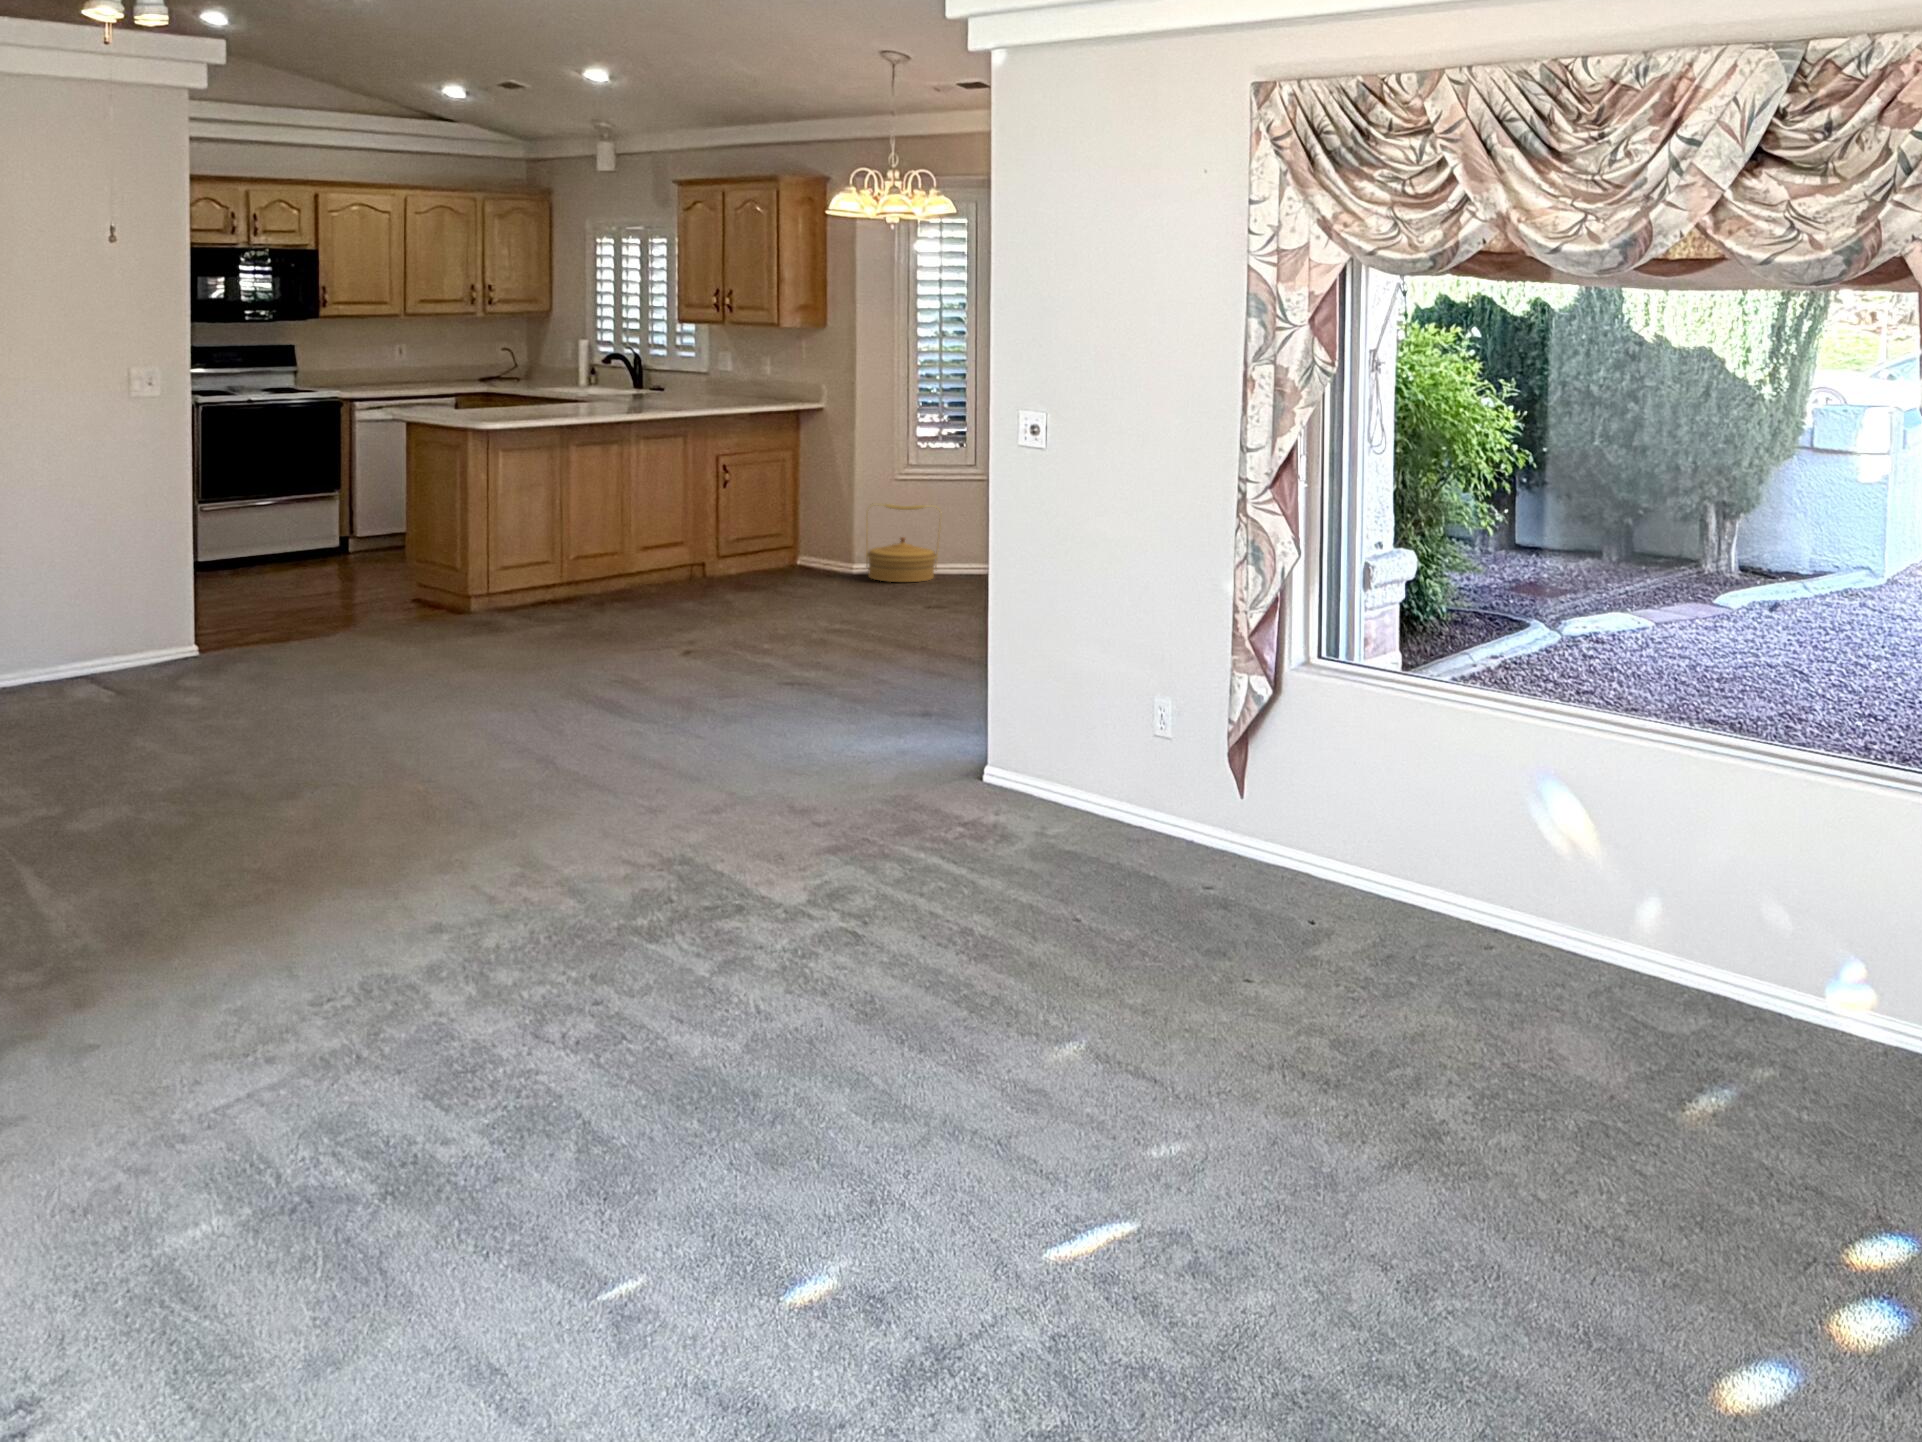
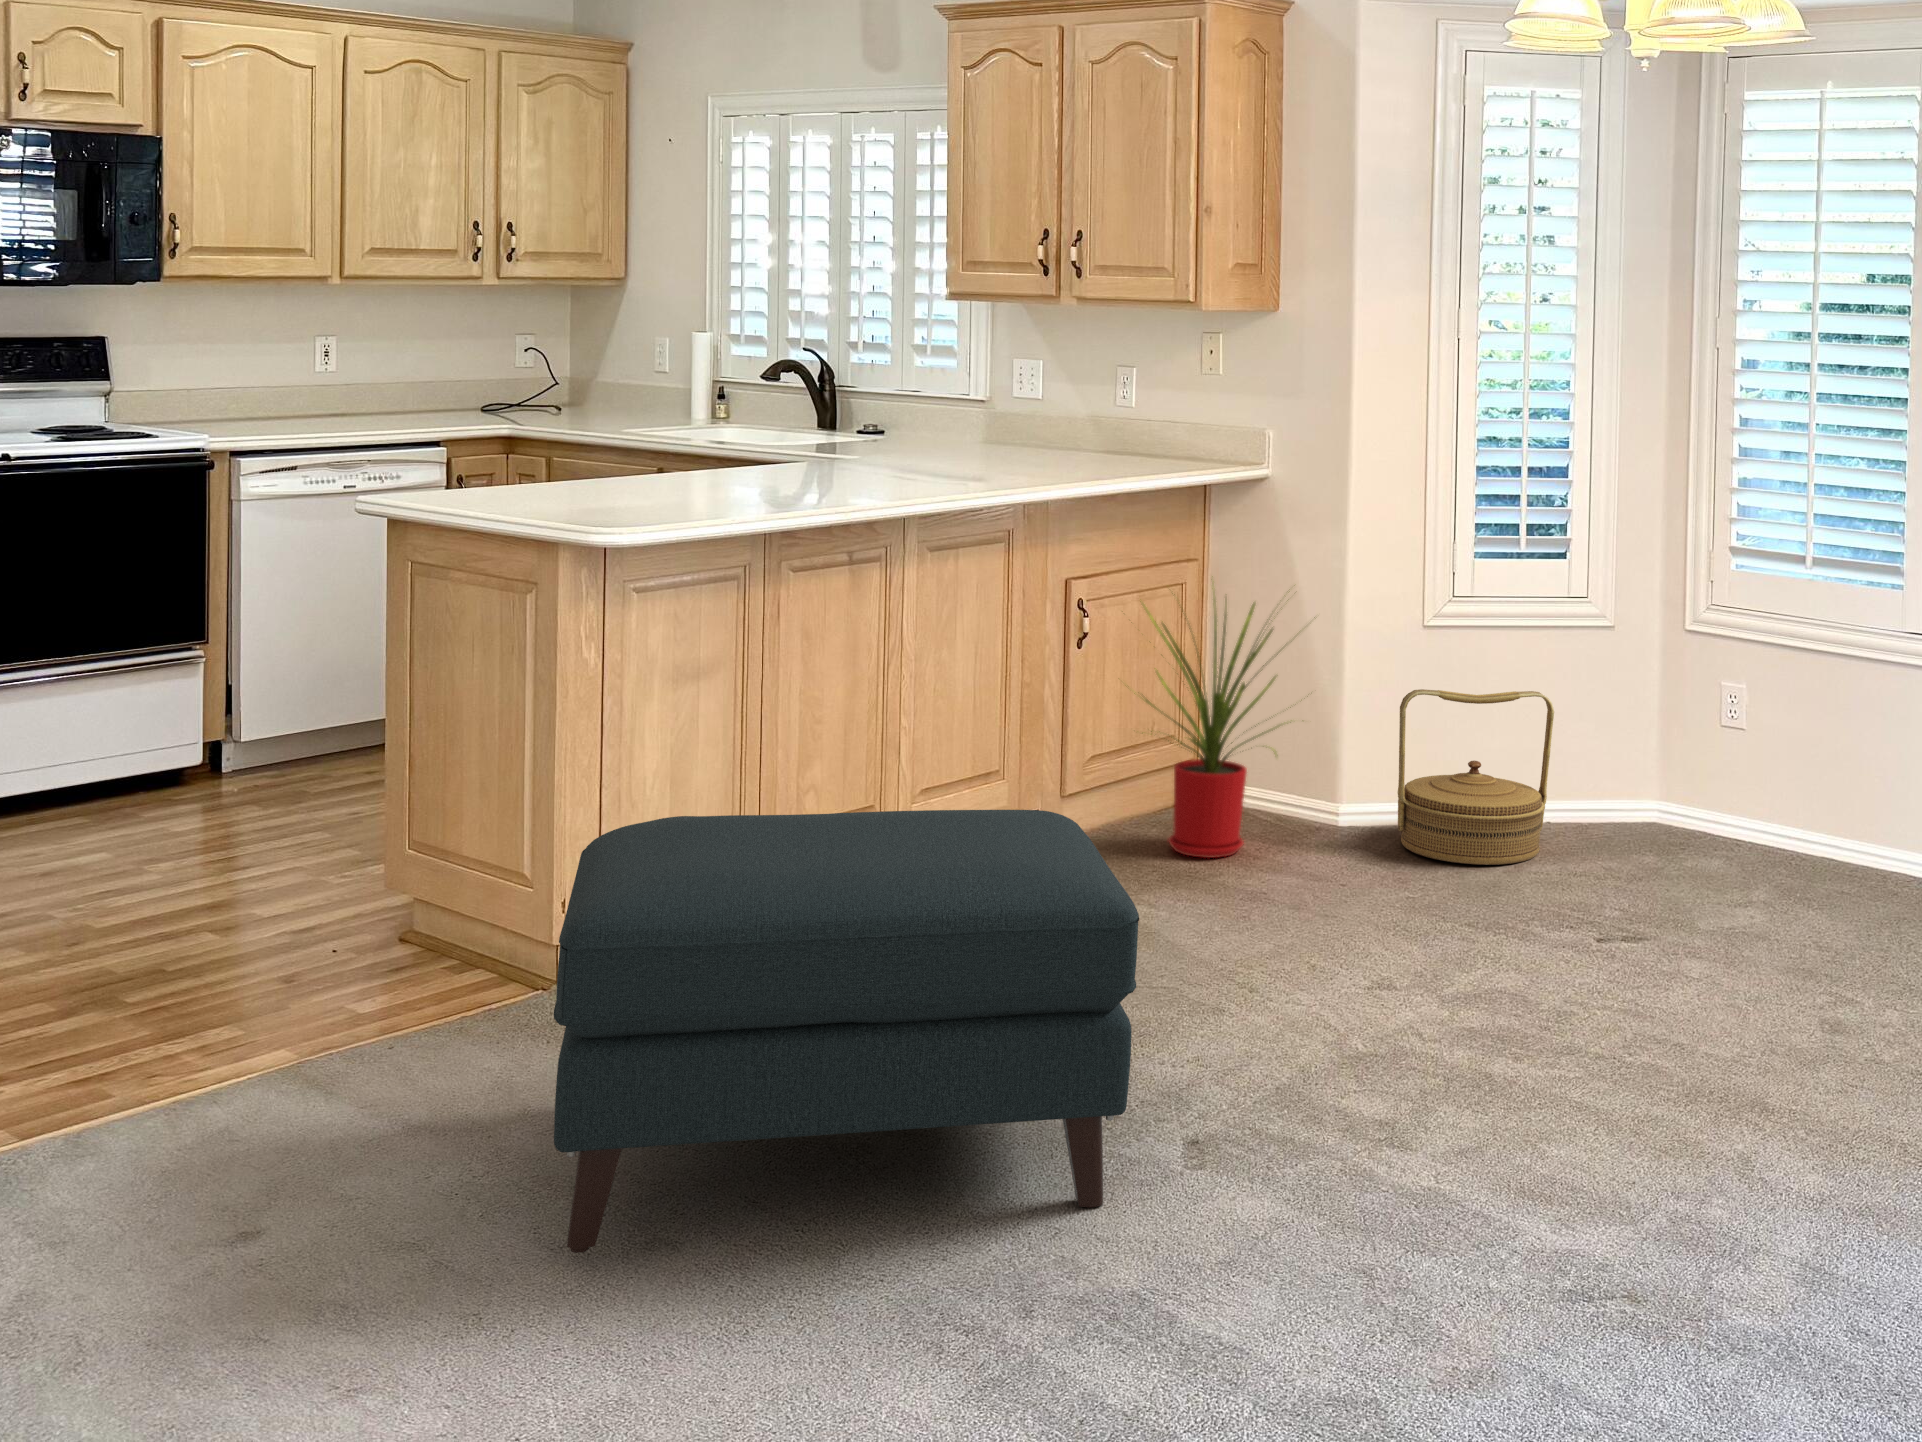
house plant: none [733,451,829,579] -> present [1134,588,1315,858]
ottoman: none [428,525,652,658] -> present [554,810,1139,1253]

